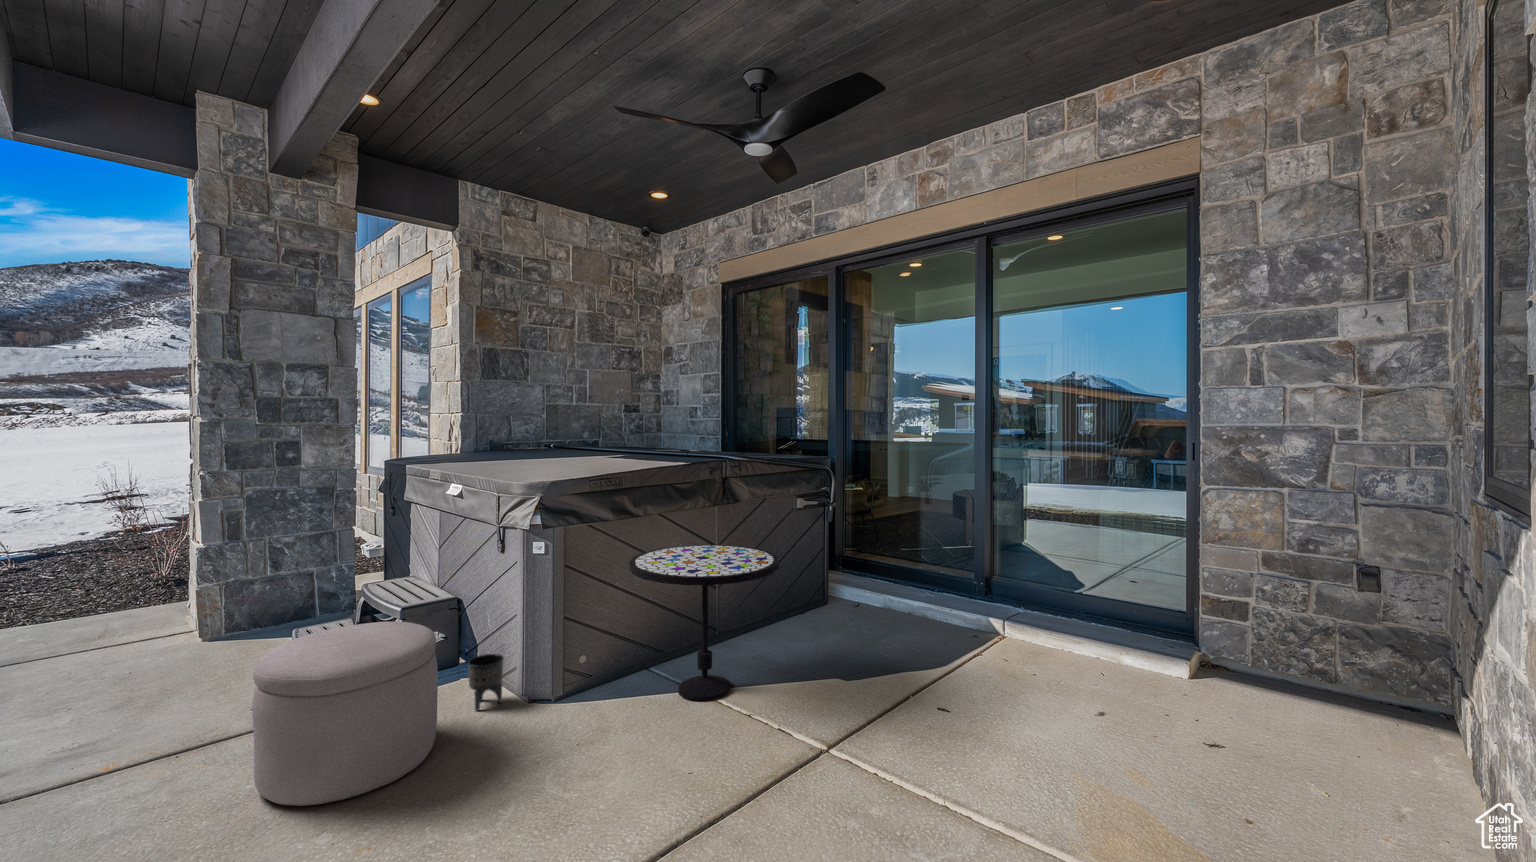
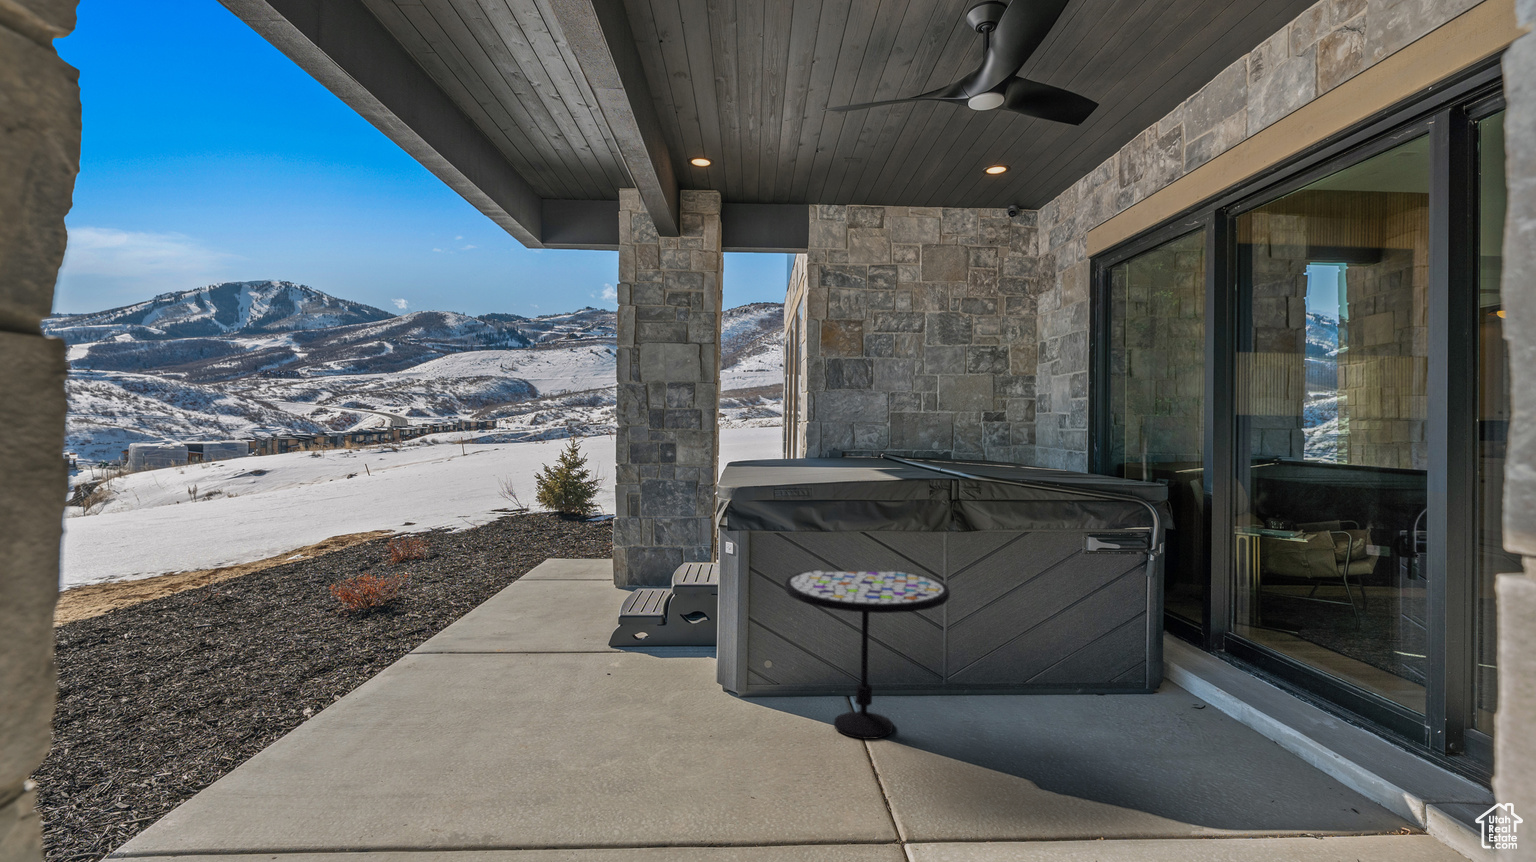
ottoman: present [252,622,438,806] -> none [527,585,643,706]
planter: present [468,654,504,711] -> none [681,634,710,680]

